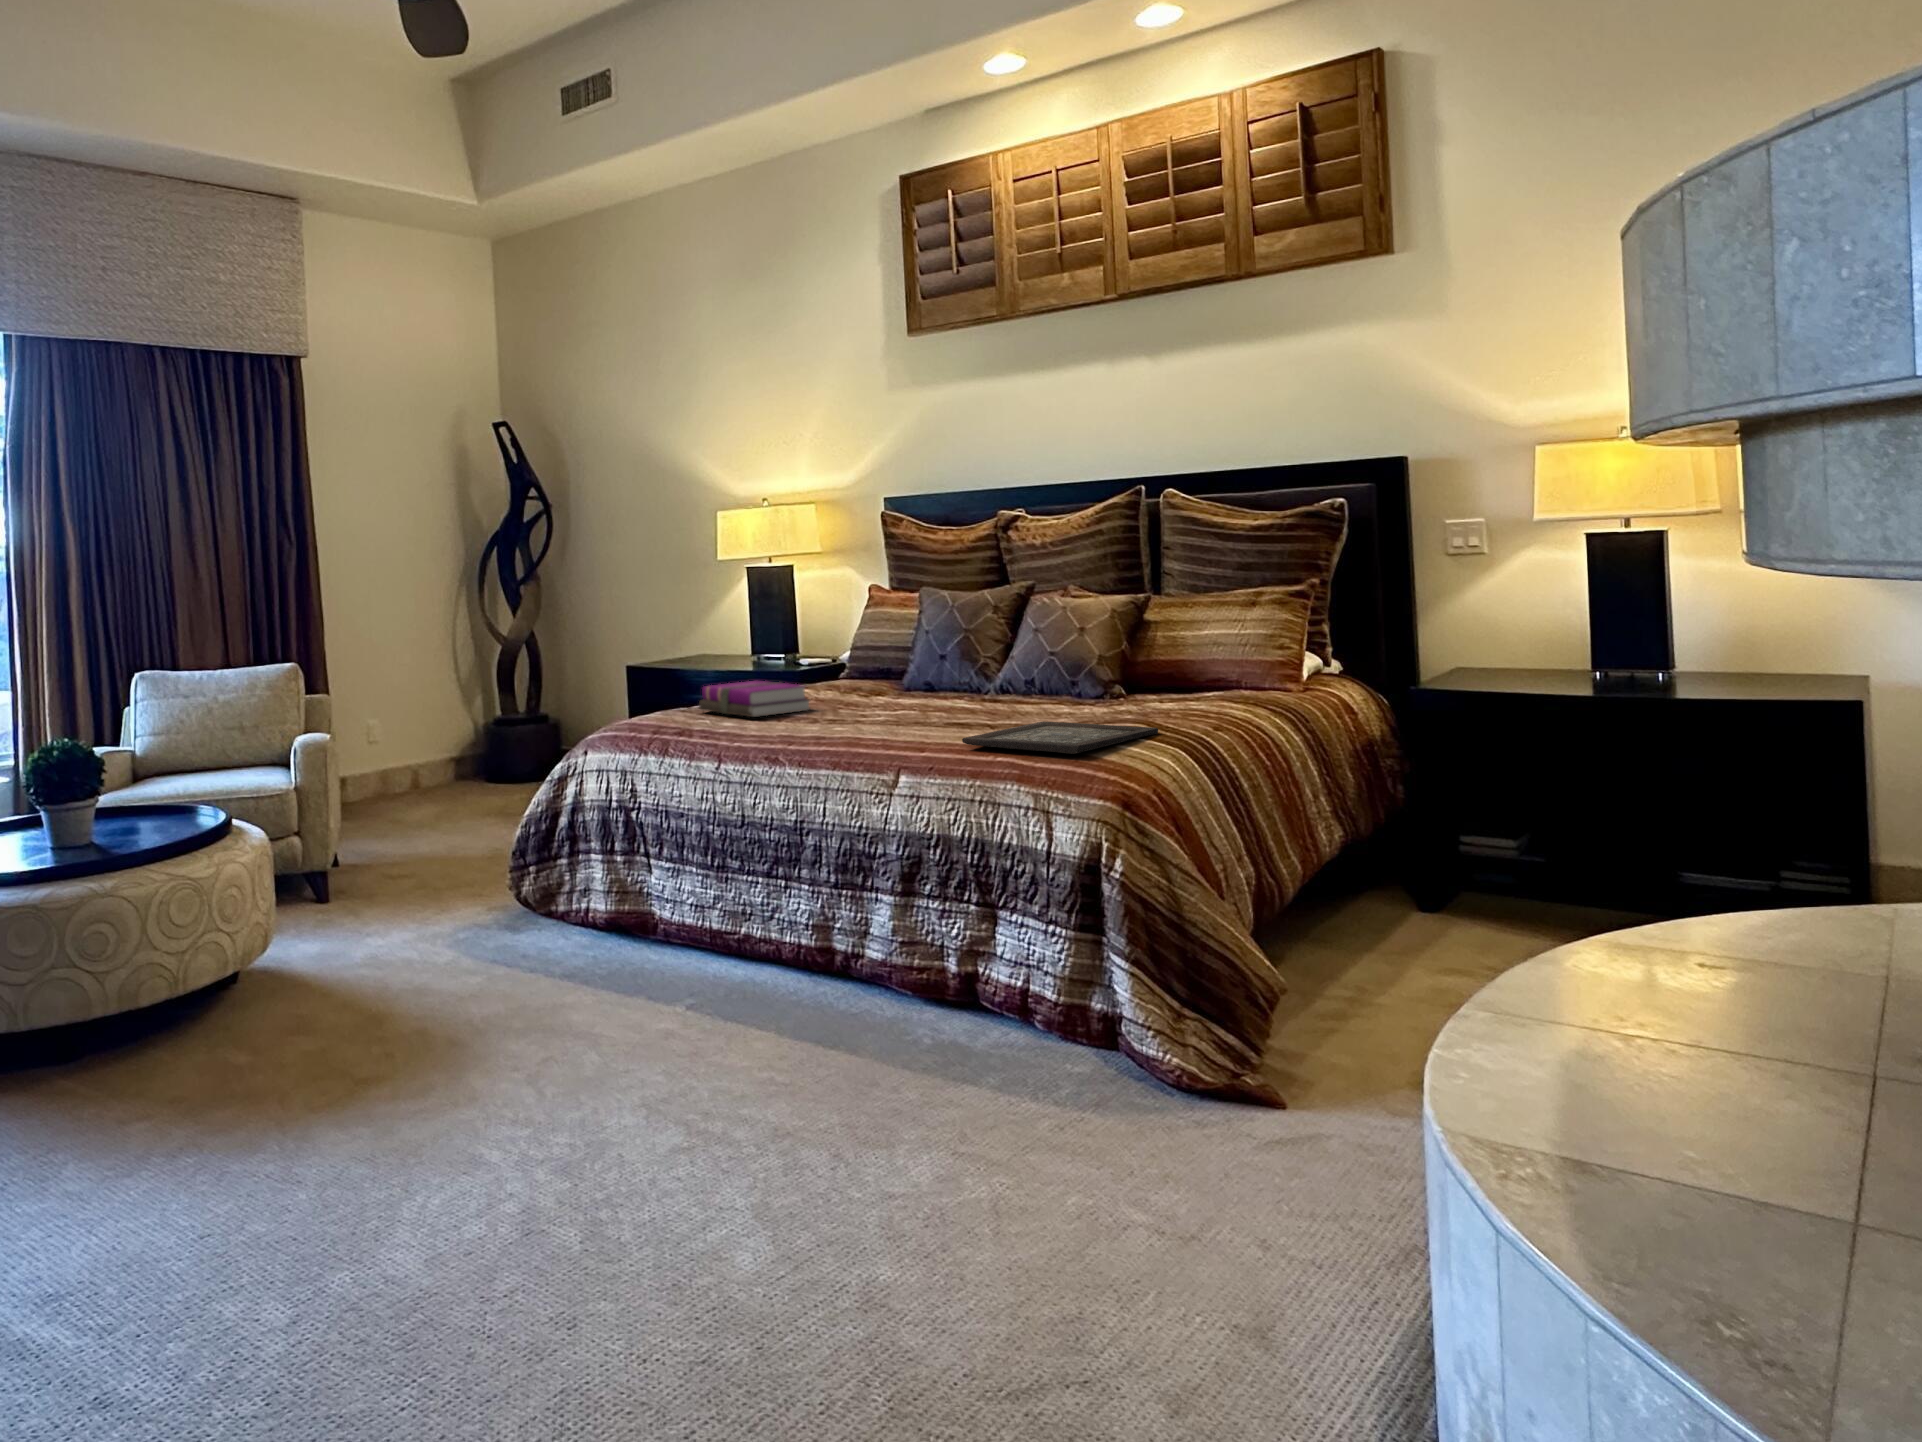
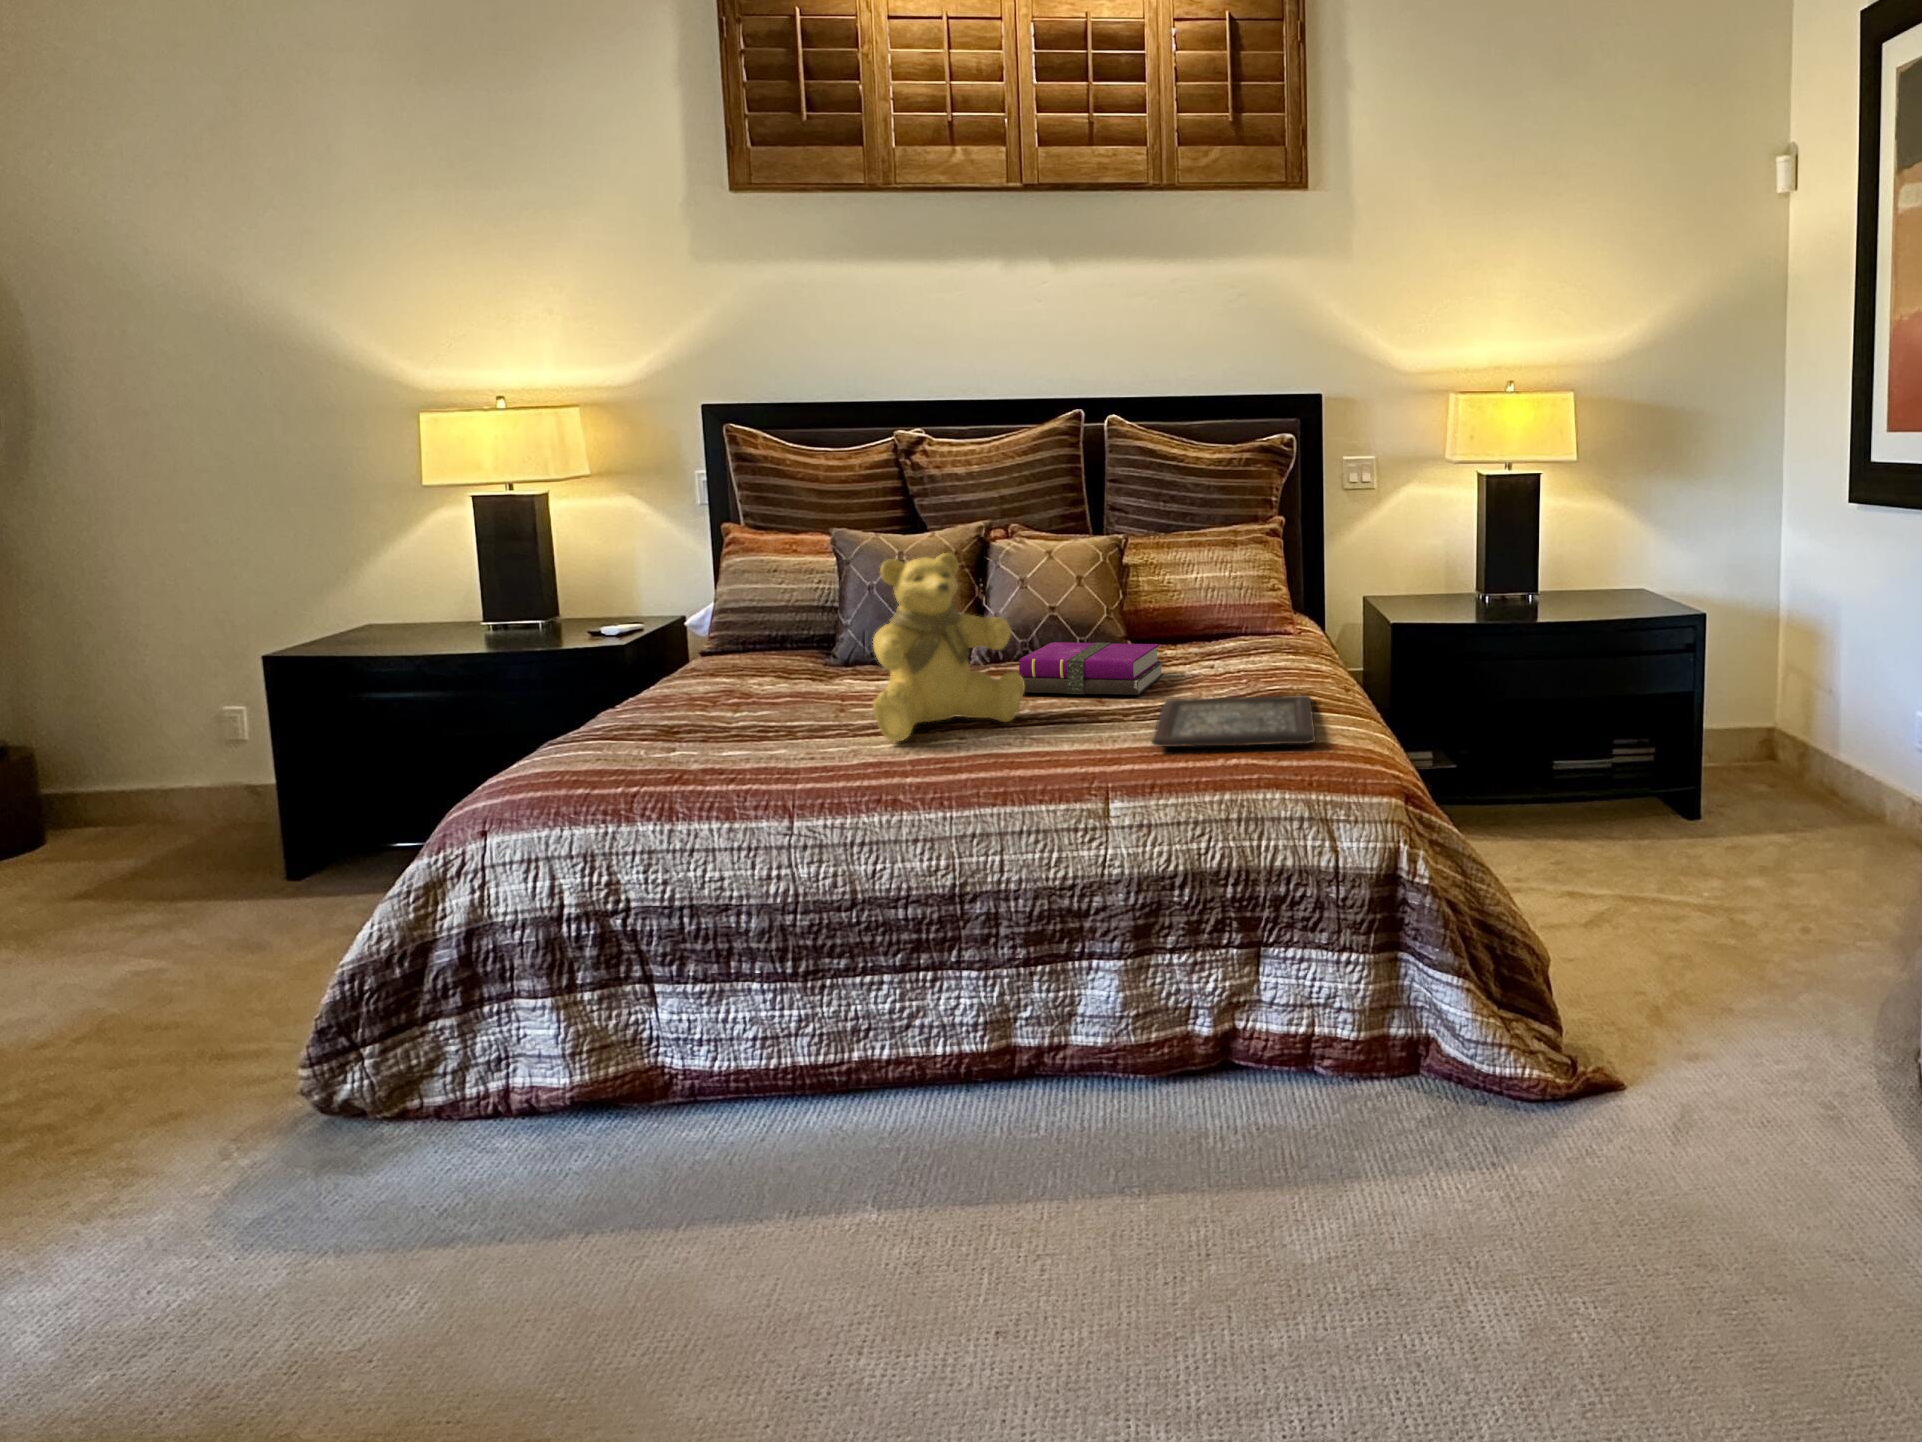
teddy bear: none [810,594,930,727] -> present [873,553,1024,742]
notebook: present [699,681,810,717] -> present [1019,642,1163,695]

